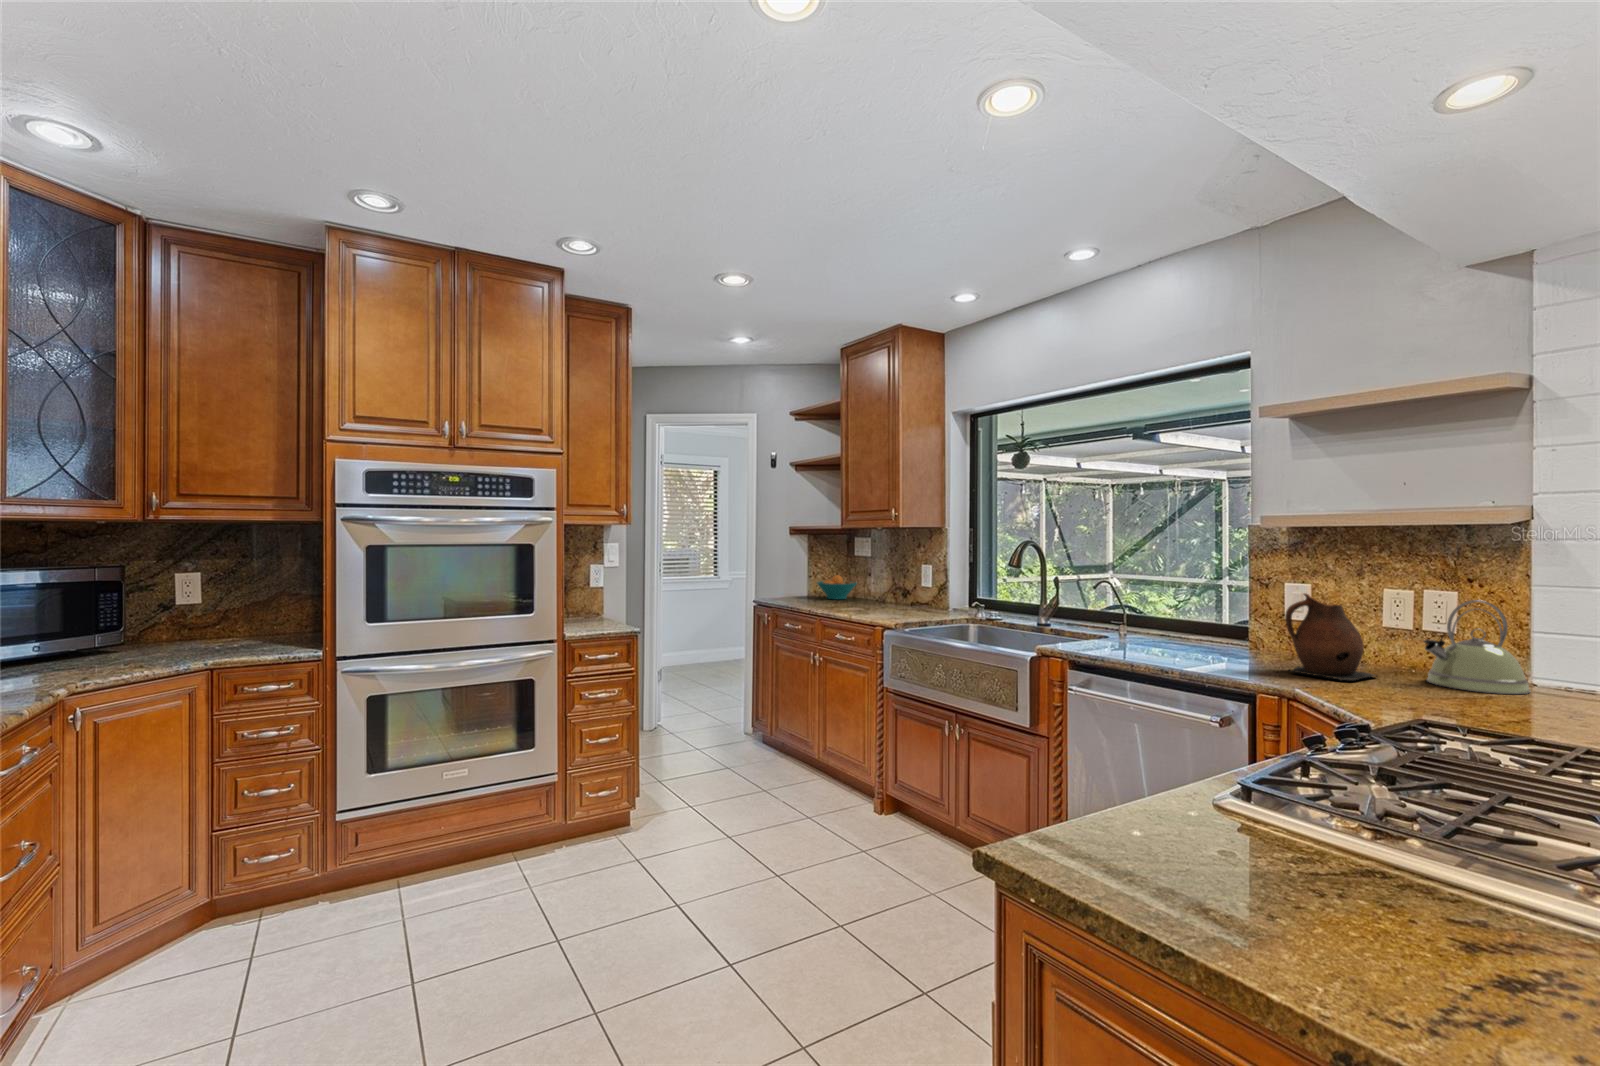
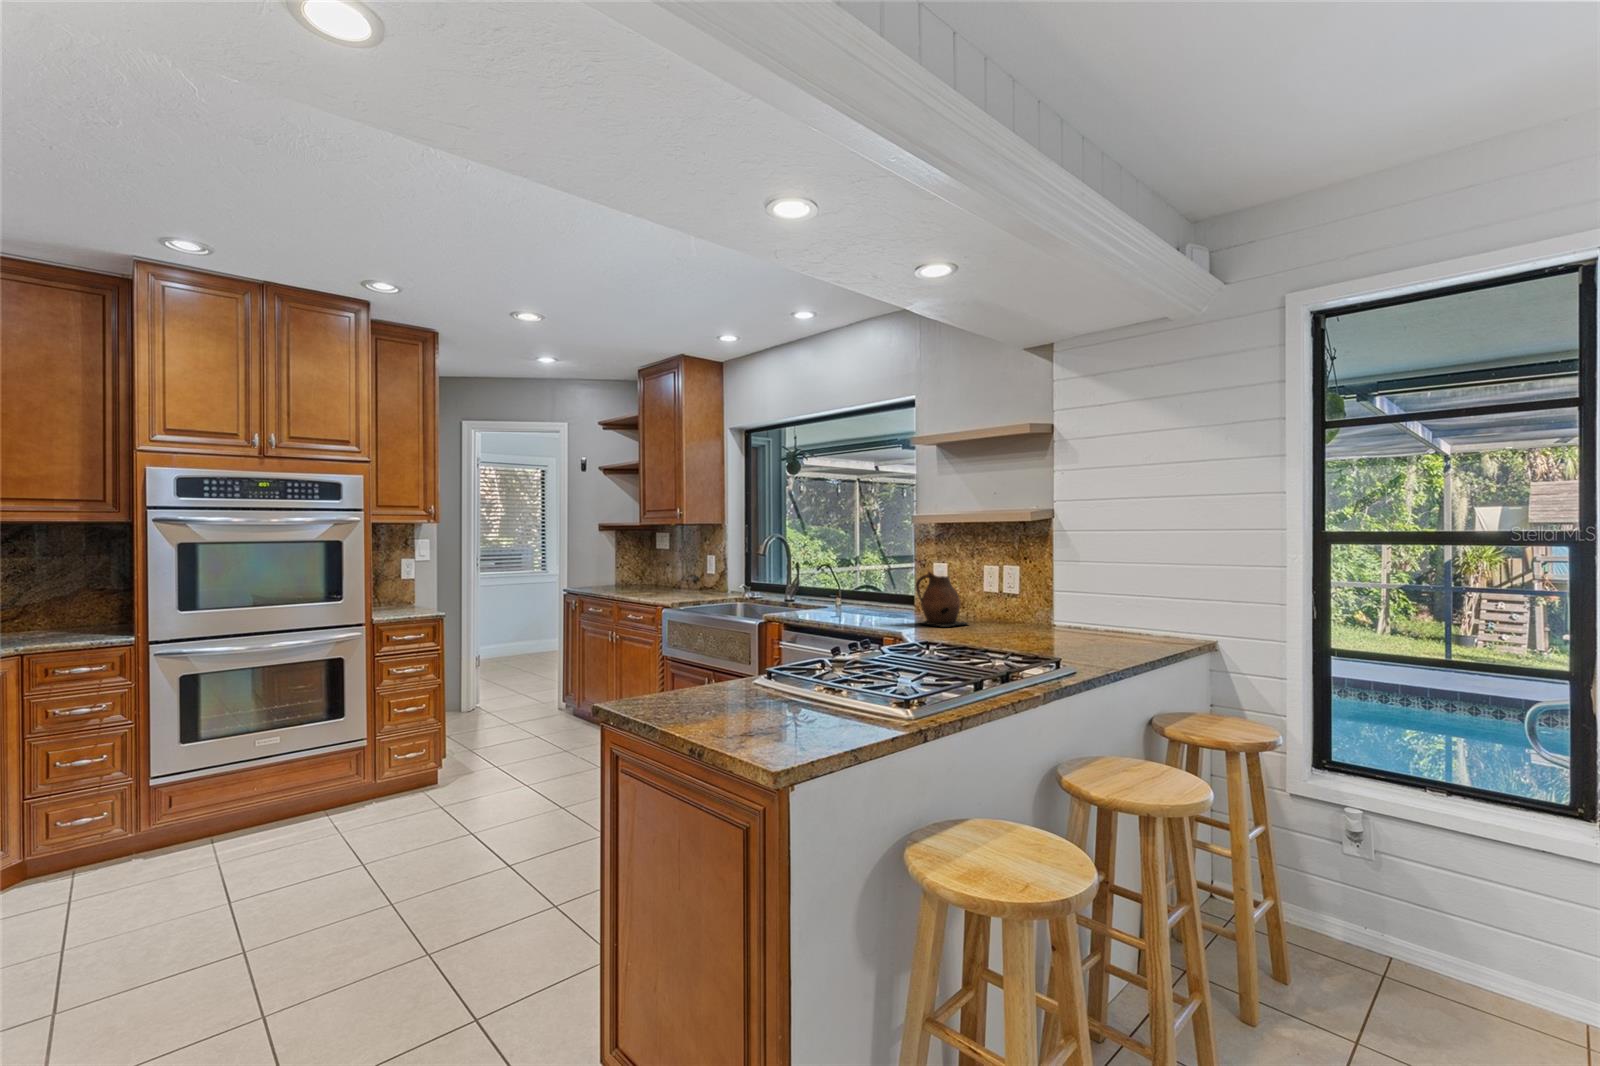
fruit bowl: present [817,575,857,599] -> none [620,566,657,587]
kettle: present [1424,600,1530,694] -> none [992,571,1049,630]

